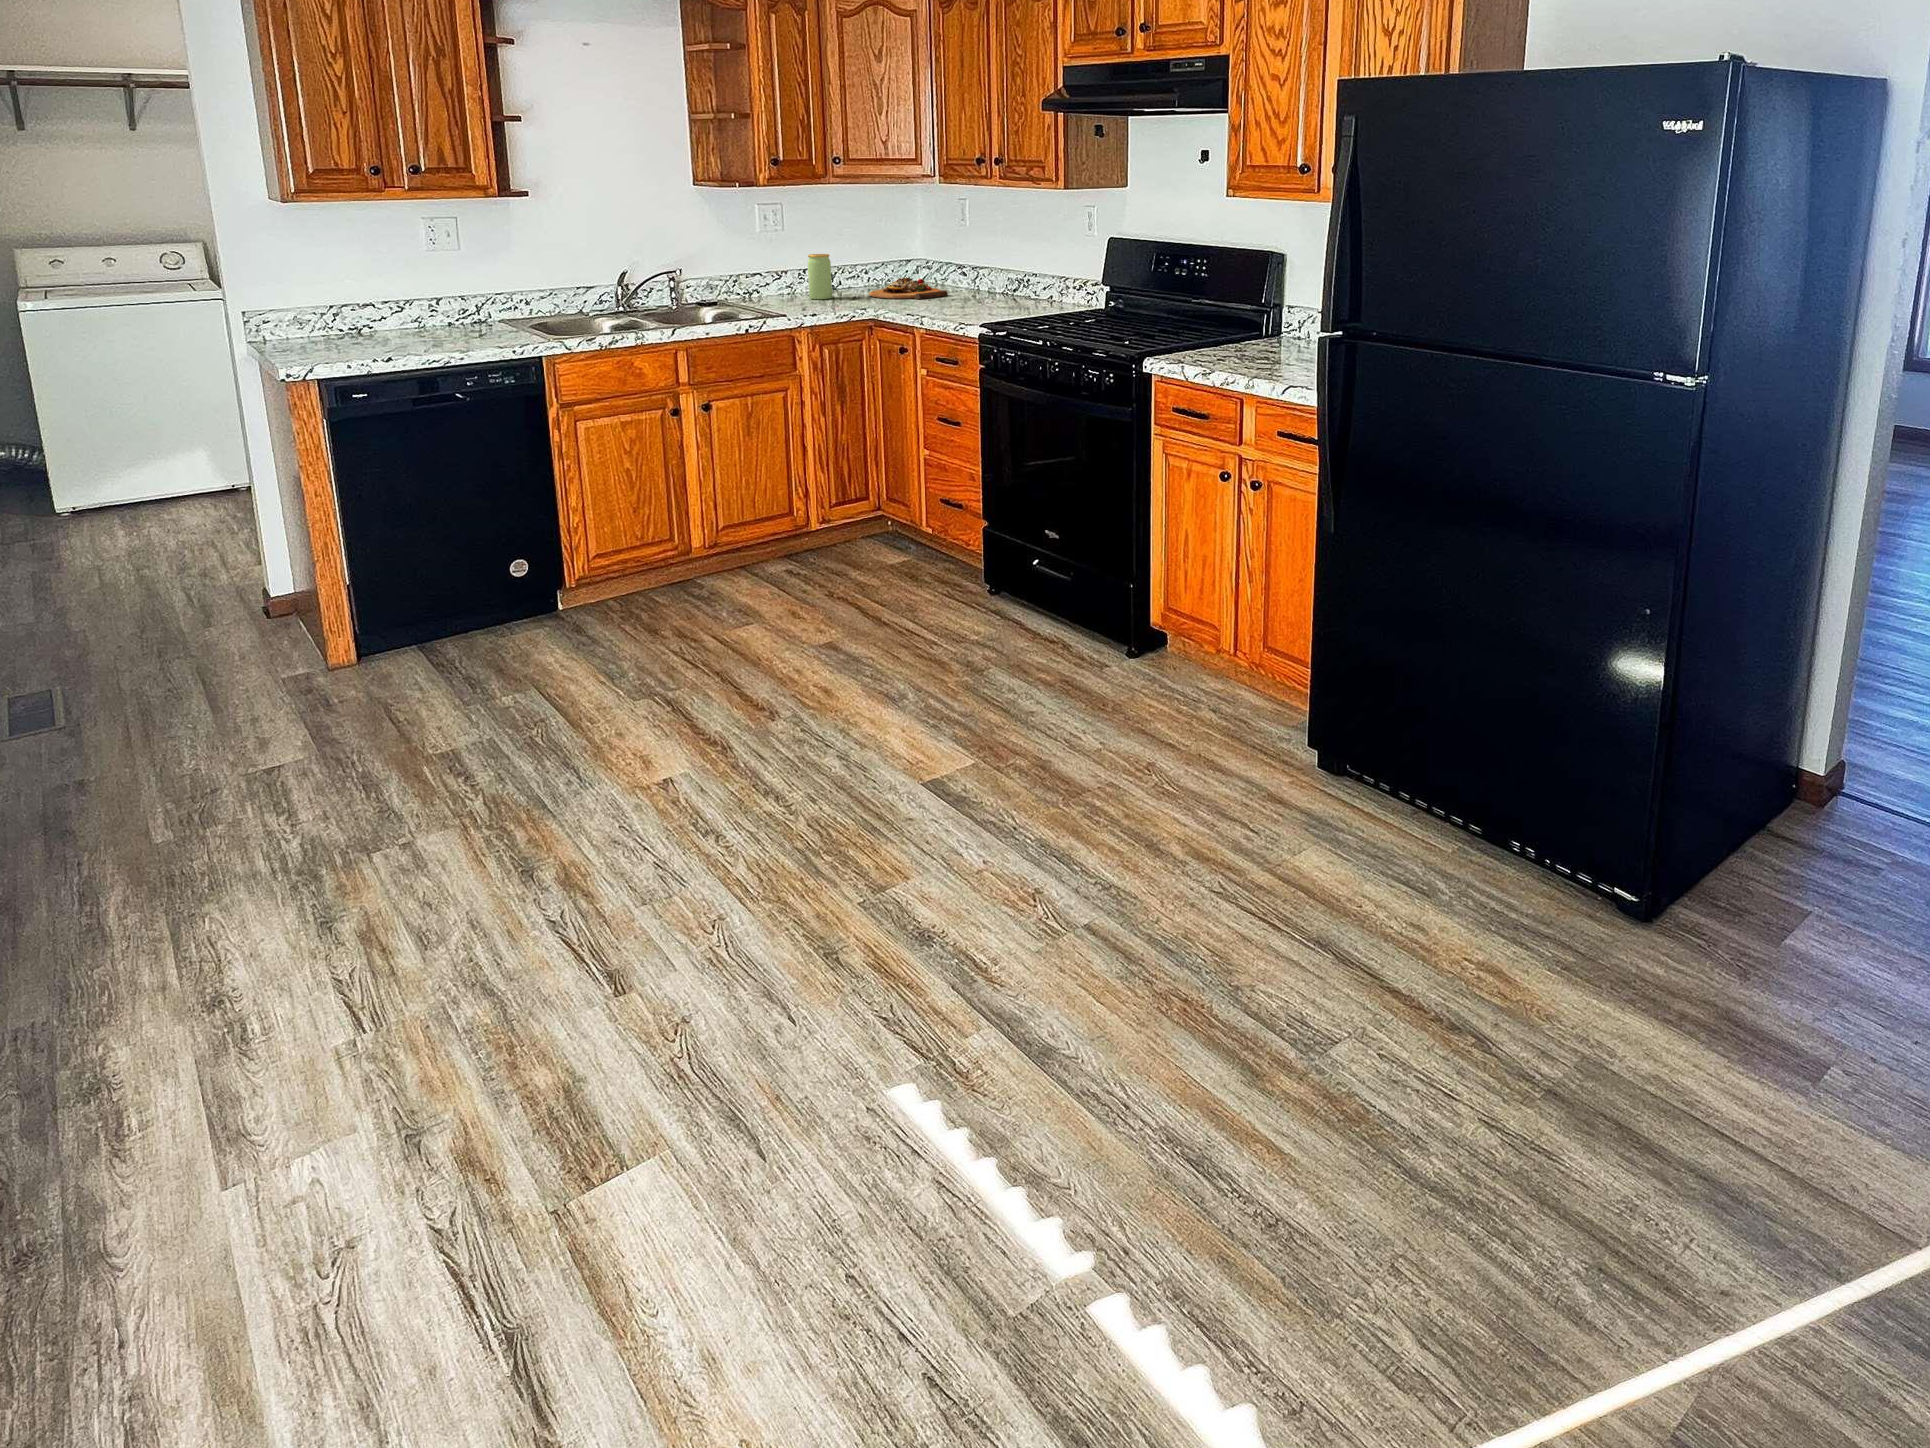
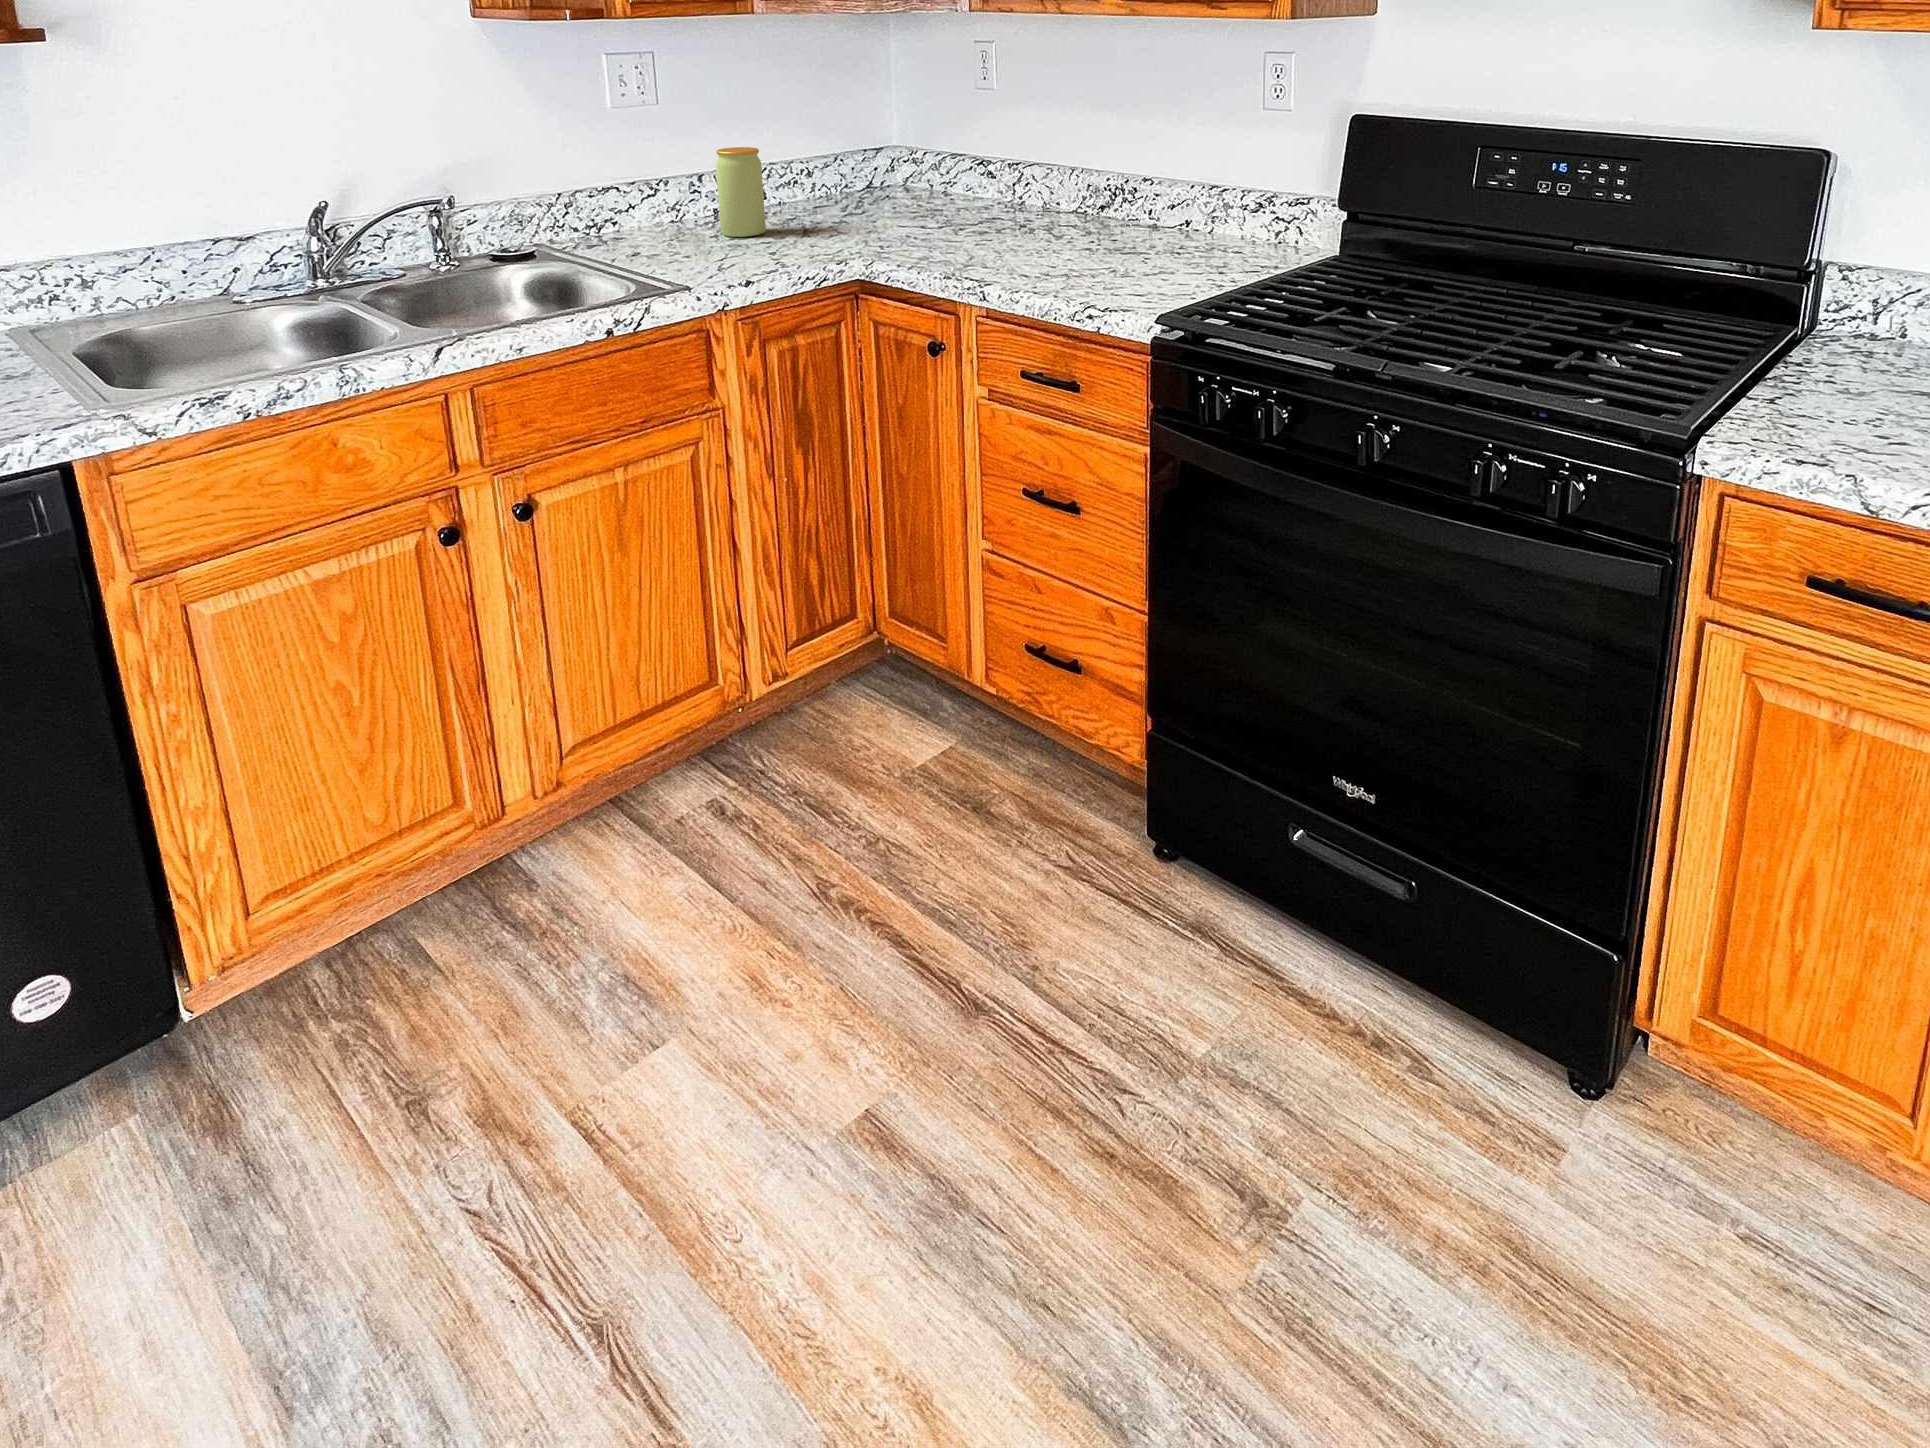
cutting board: present [869,277,948,299] -> none [833,186,987,231]

